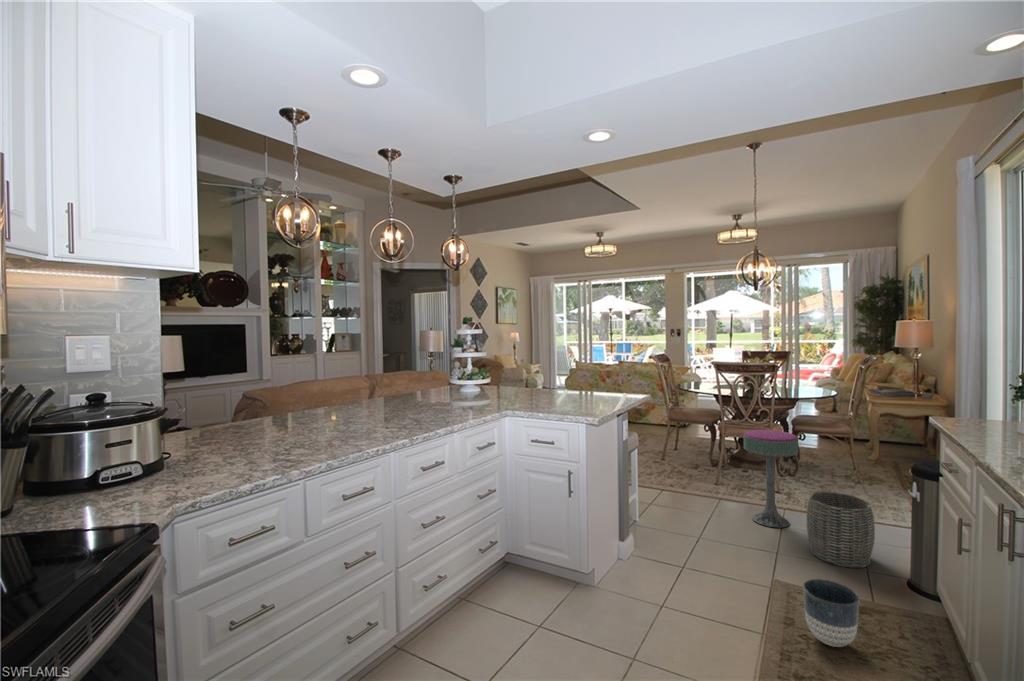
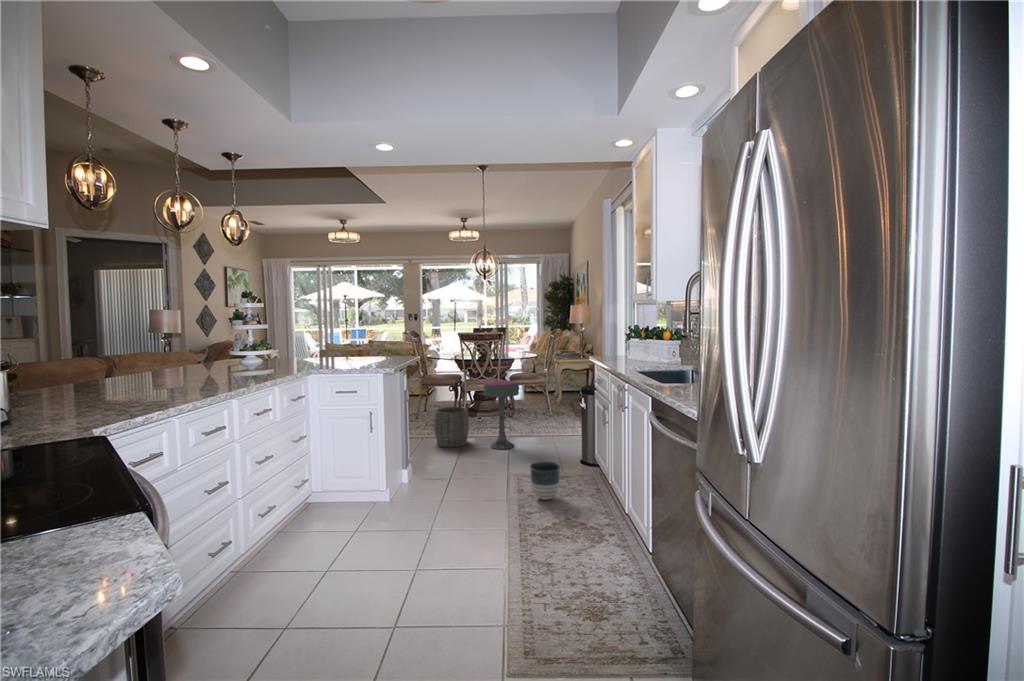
woven basket: present [807,492,875,568] -> present [434,407,469,447]

